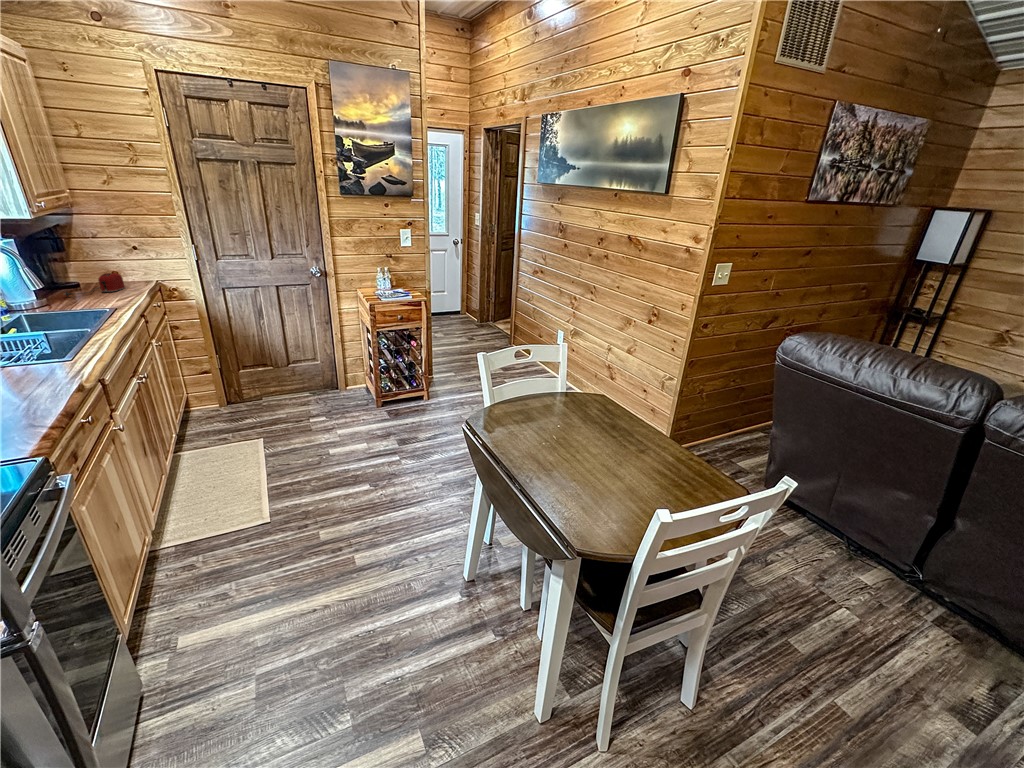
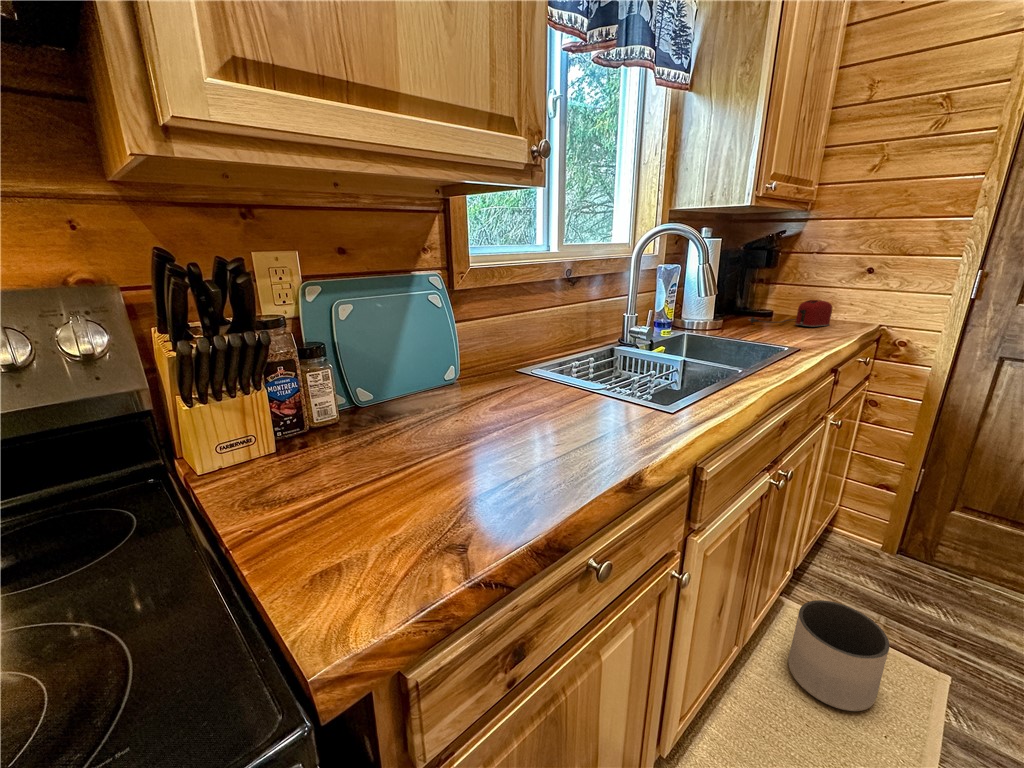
planter: none [187,431,237,478] -> present [788,600,890,711]

